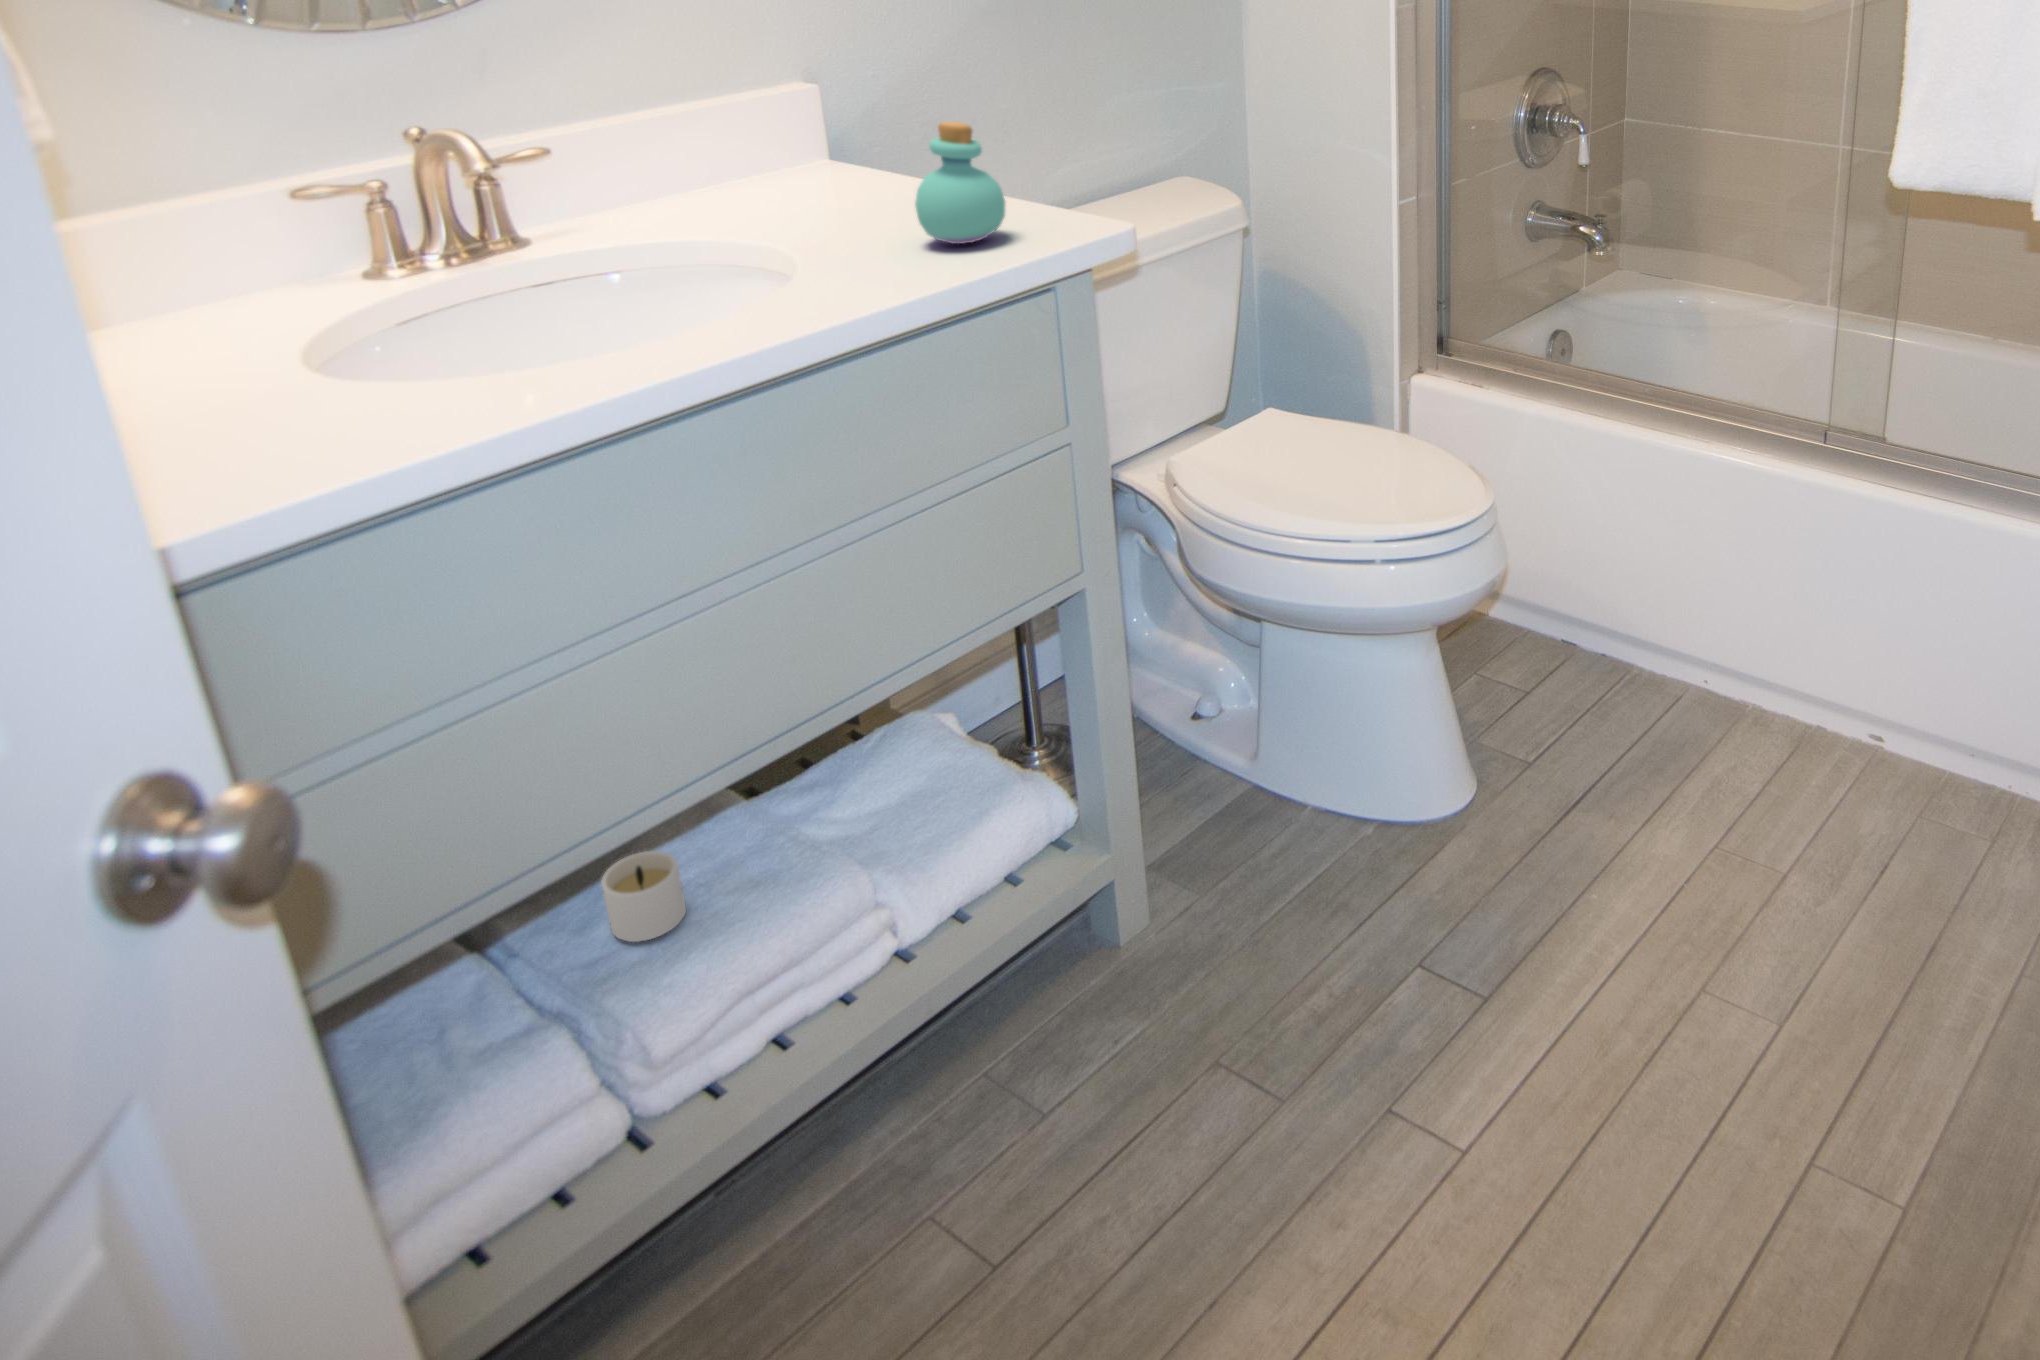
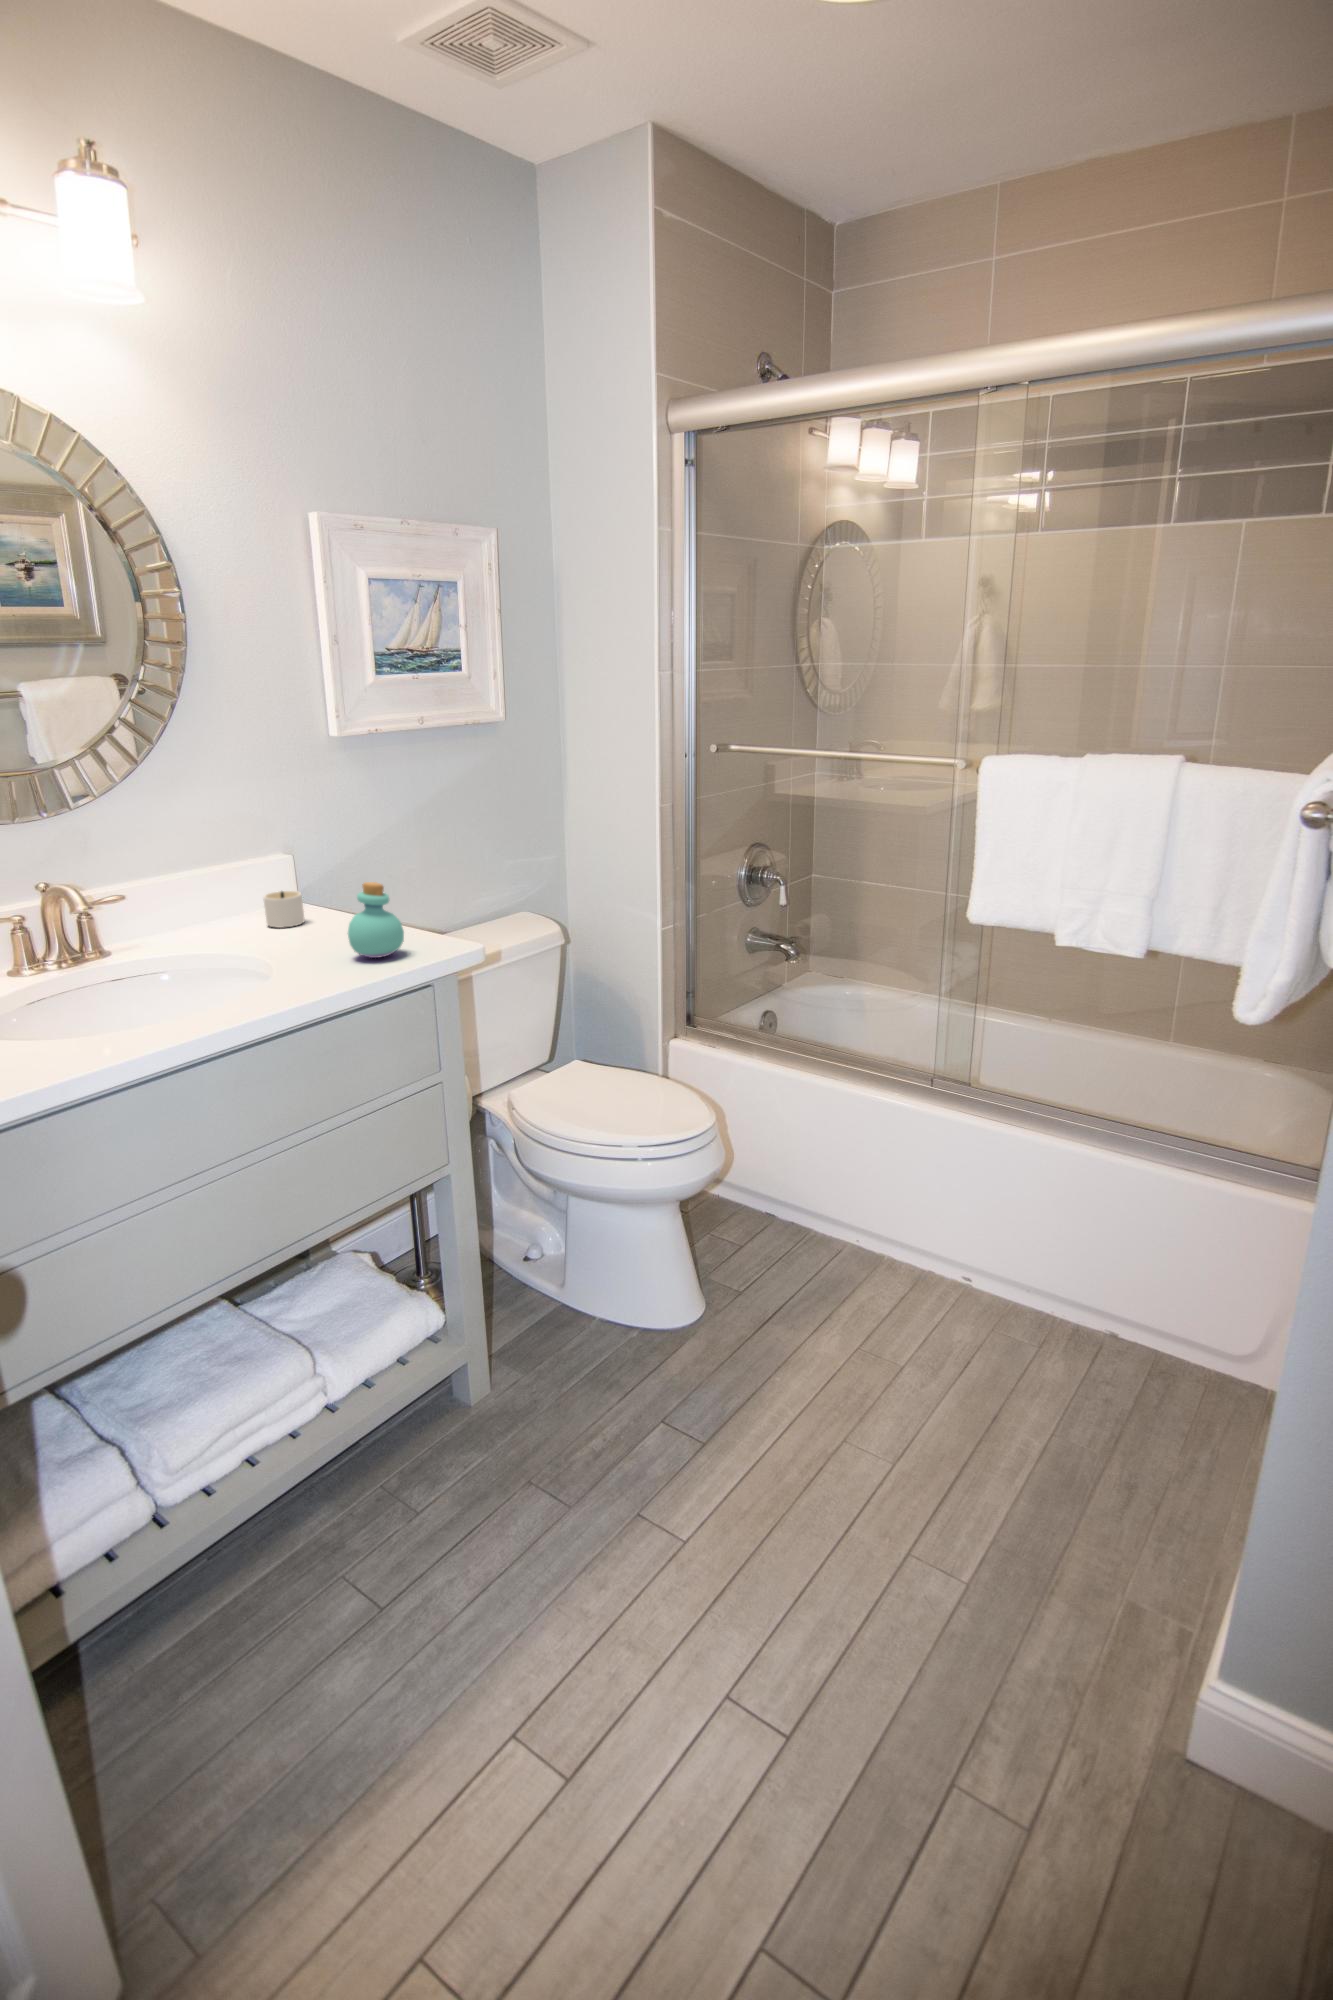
candle: present [601,851,686,942] -> present [263,891,304,928]

